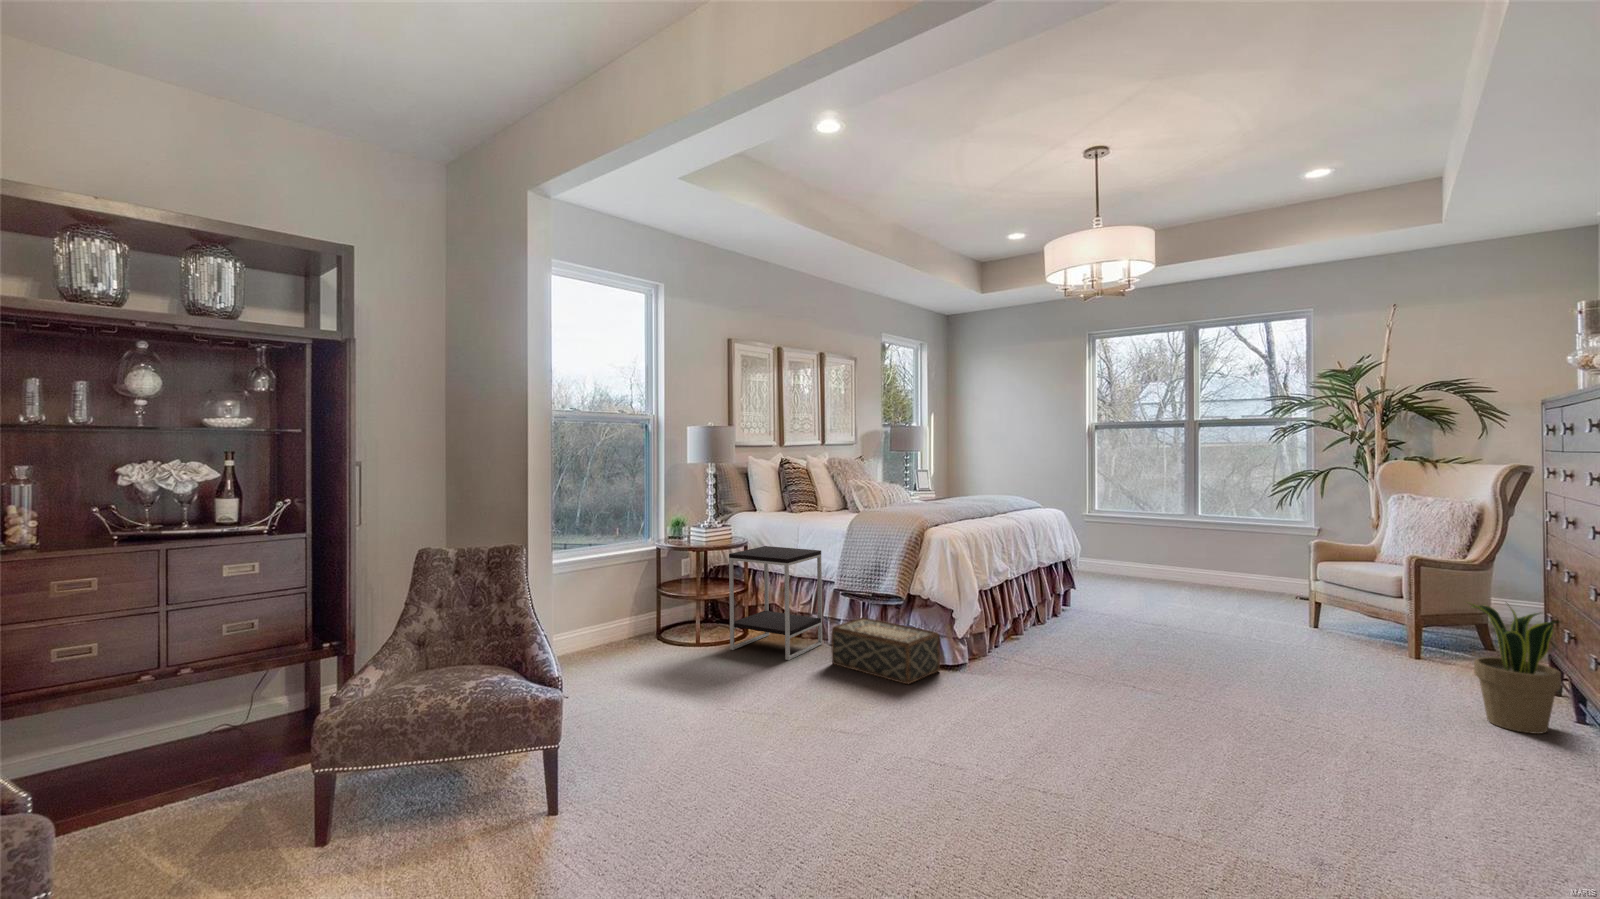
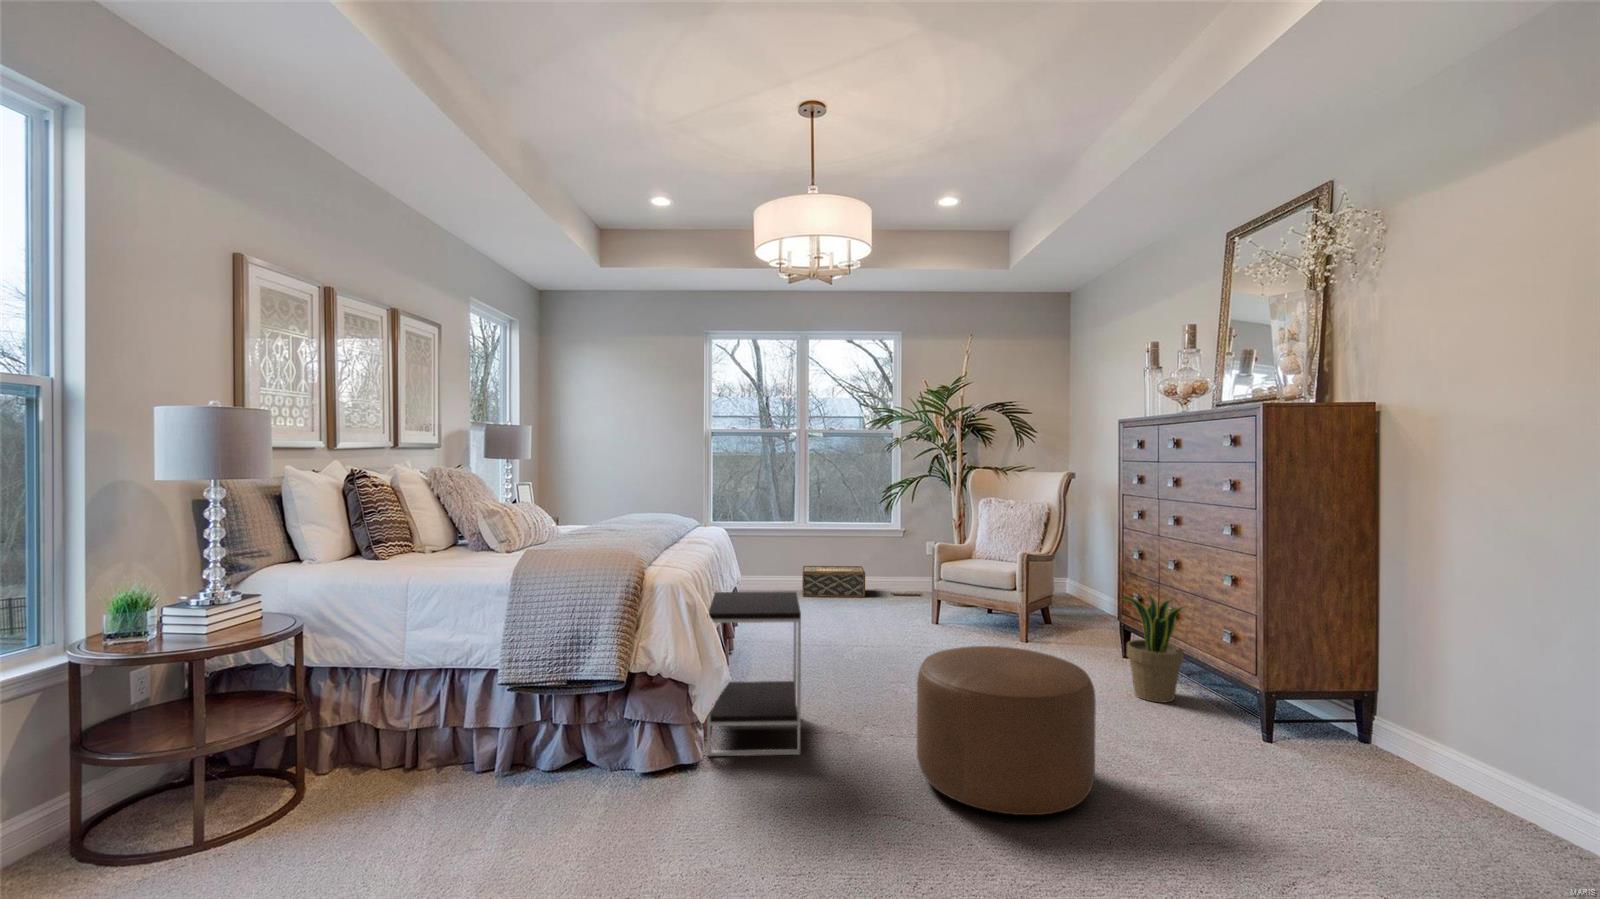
side table: present [729,546,822,660] -> present [707,592,801,756]
ottoman: none [1111,613,1286,756] -> present [917,646,1096,815]
woven basket: present [831,617,940,684] -> present [802,566,865,597]

